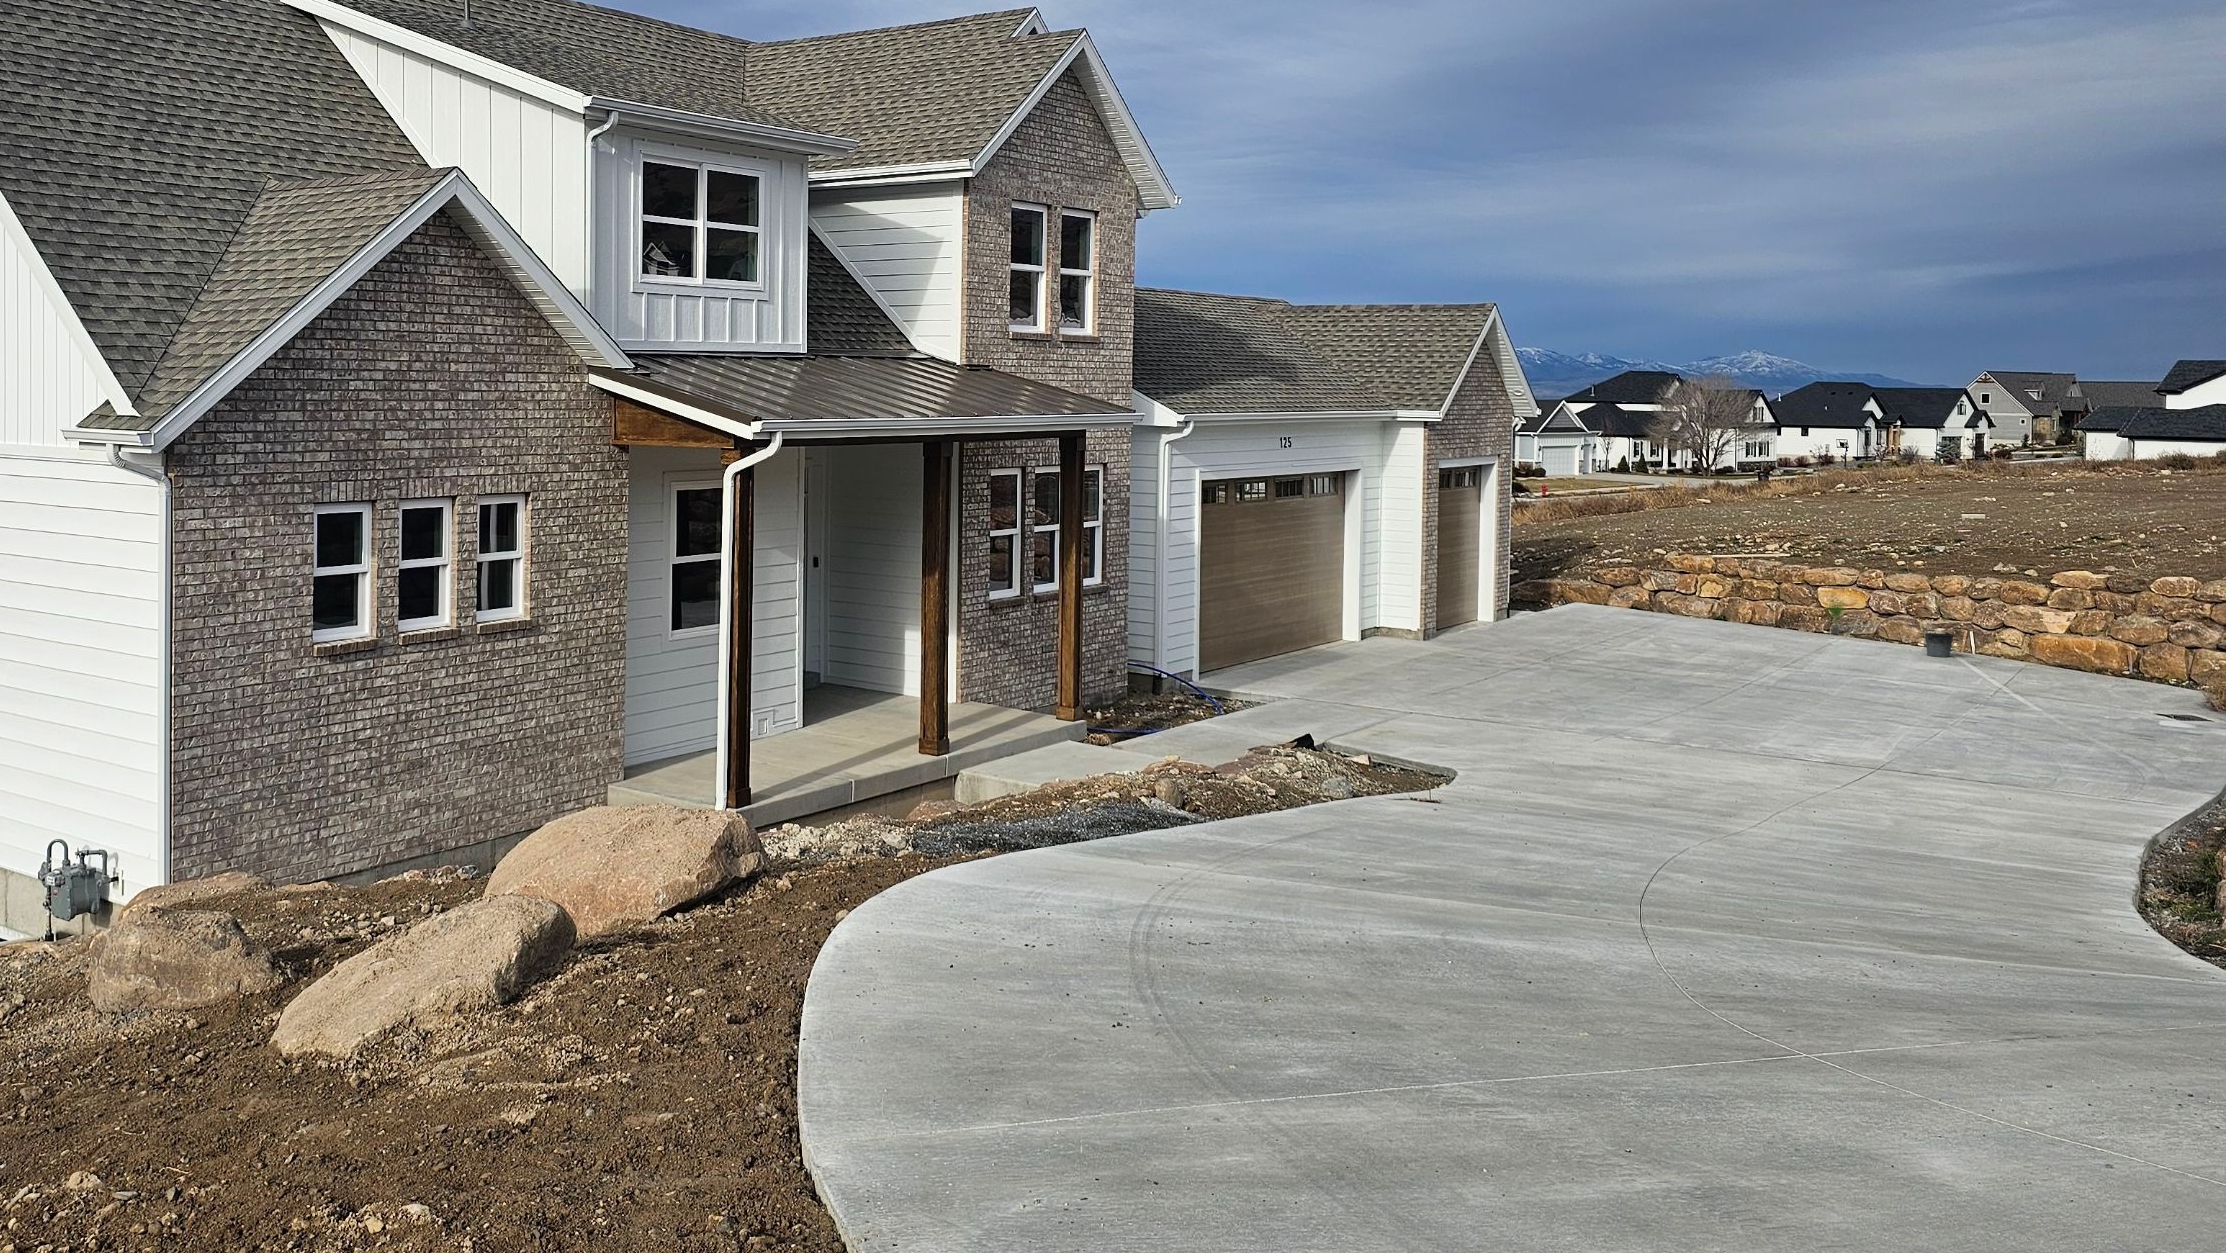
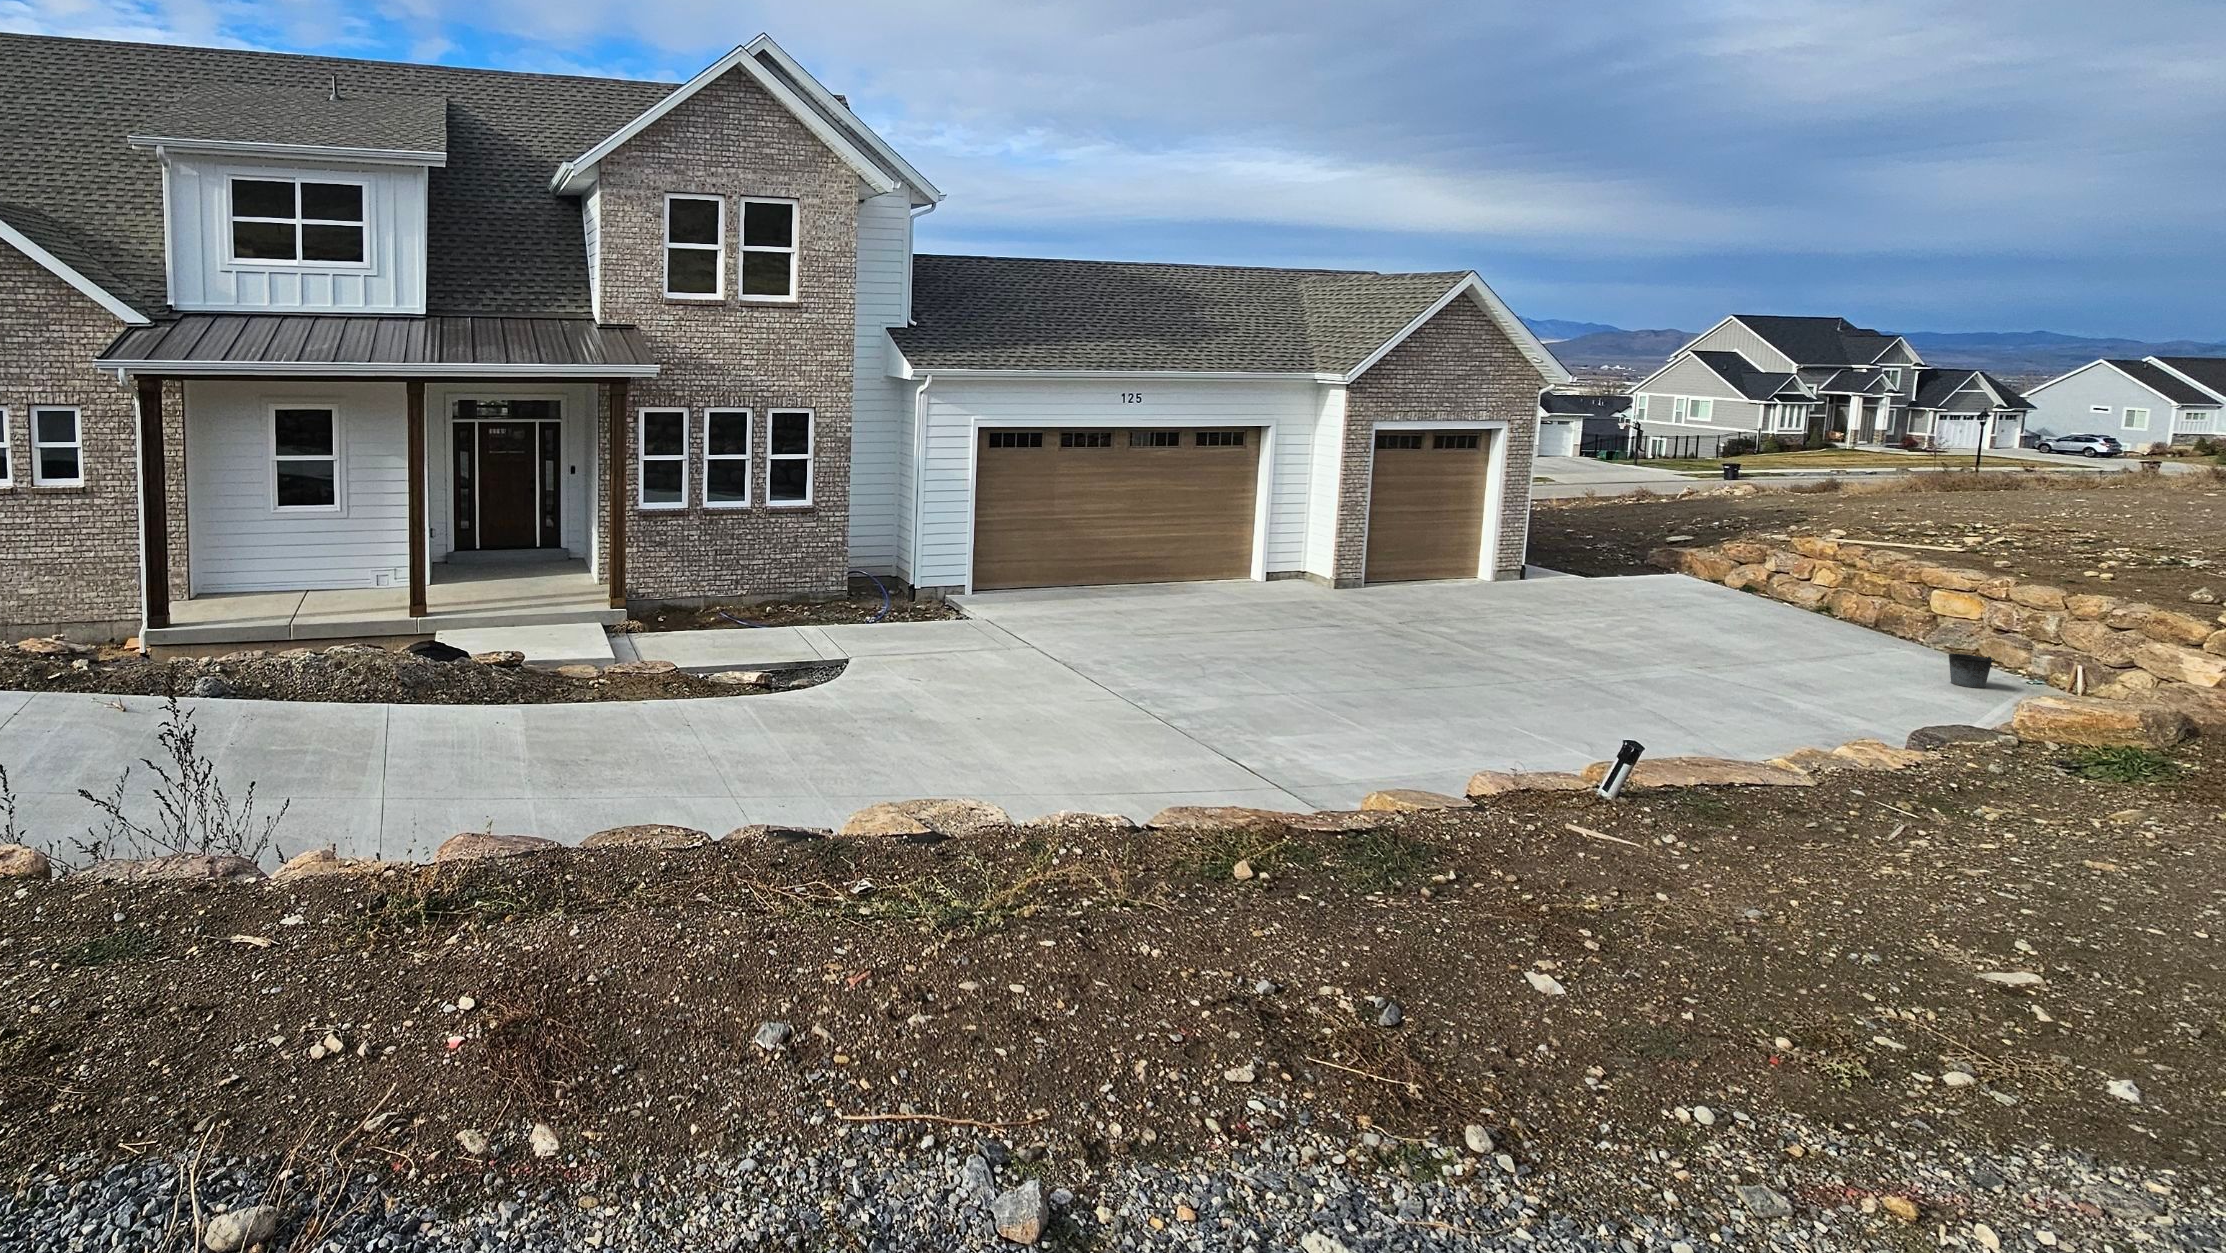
potted plant: present [1828,603,1843,634] -> none [1882,599,1927,646]

